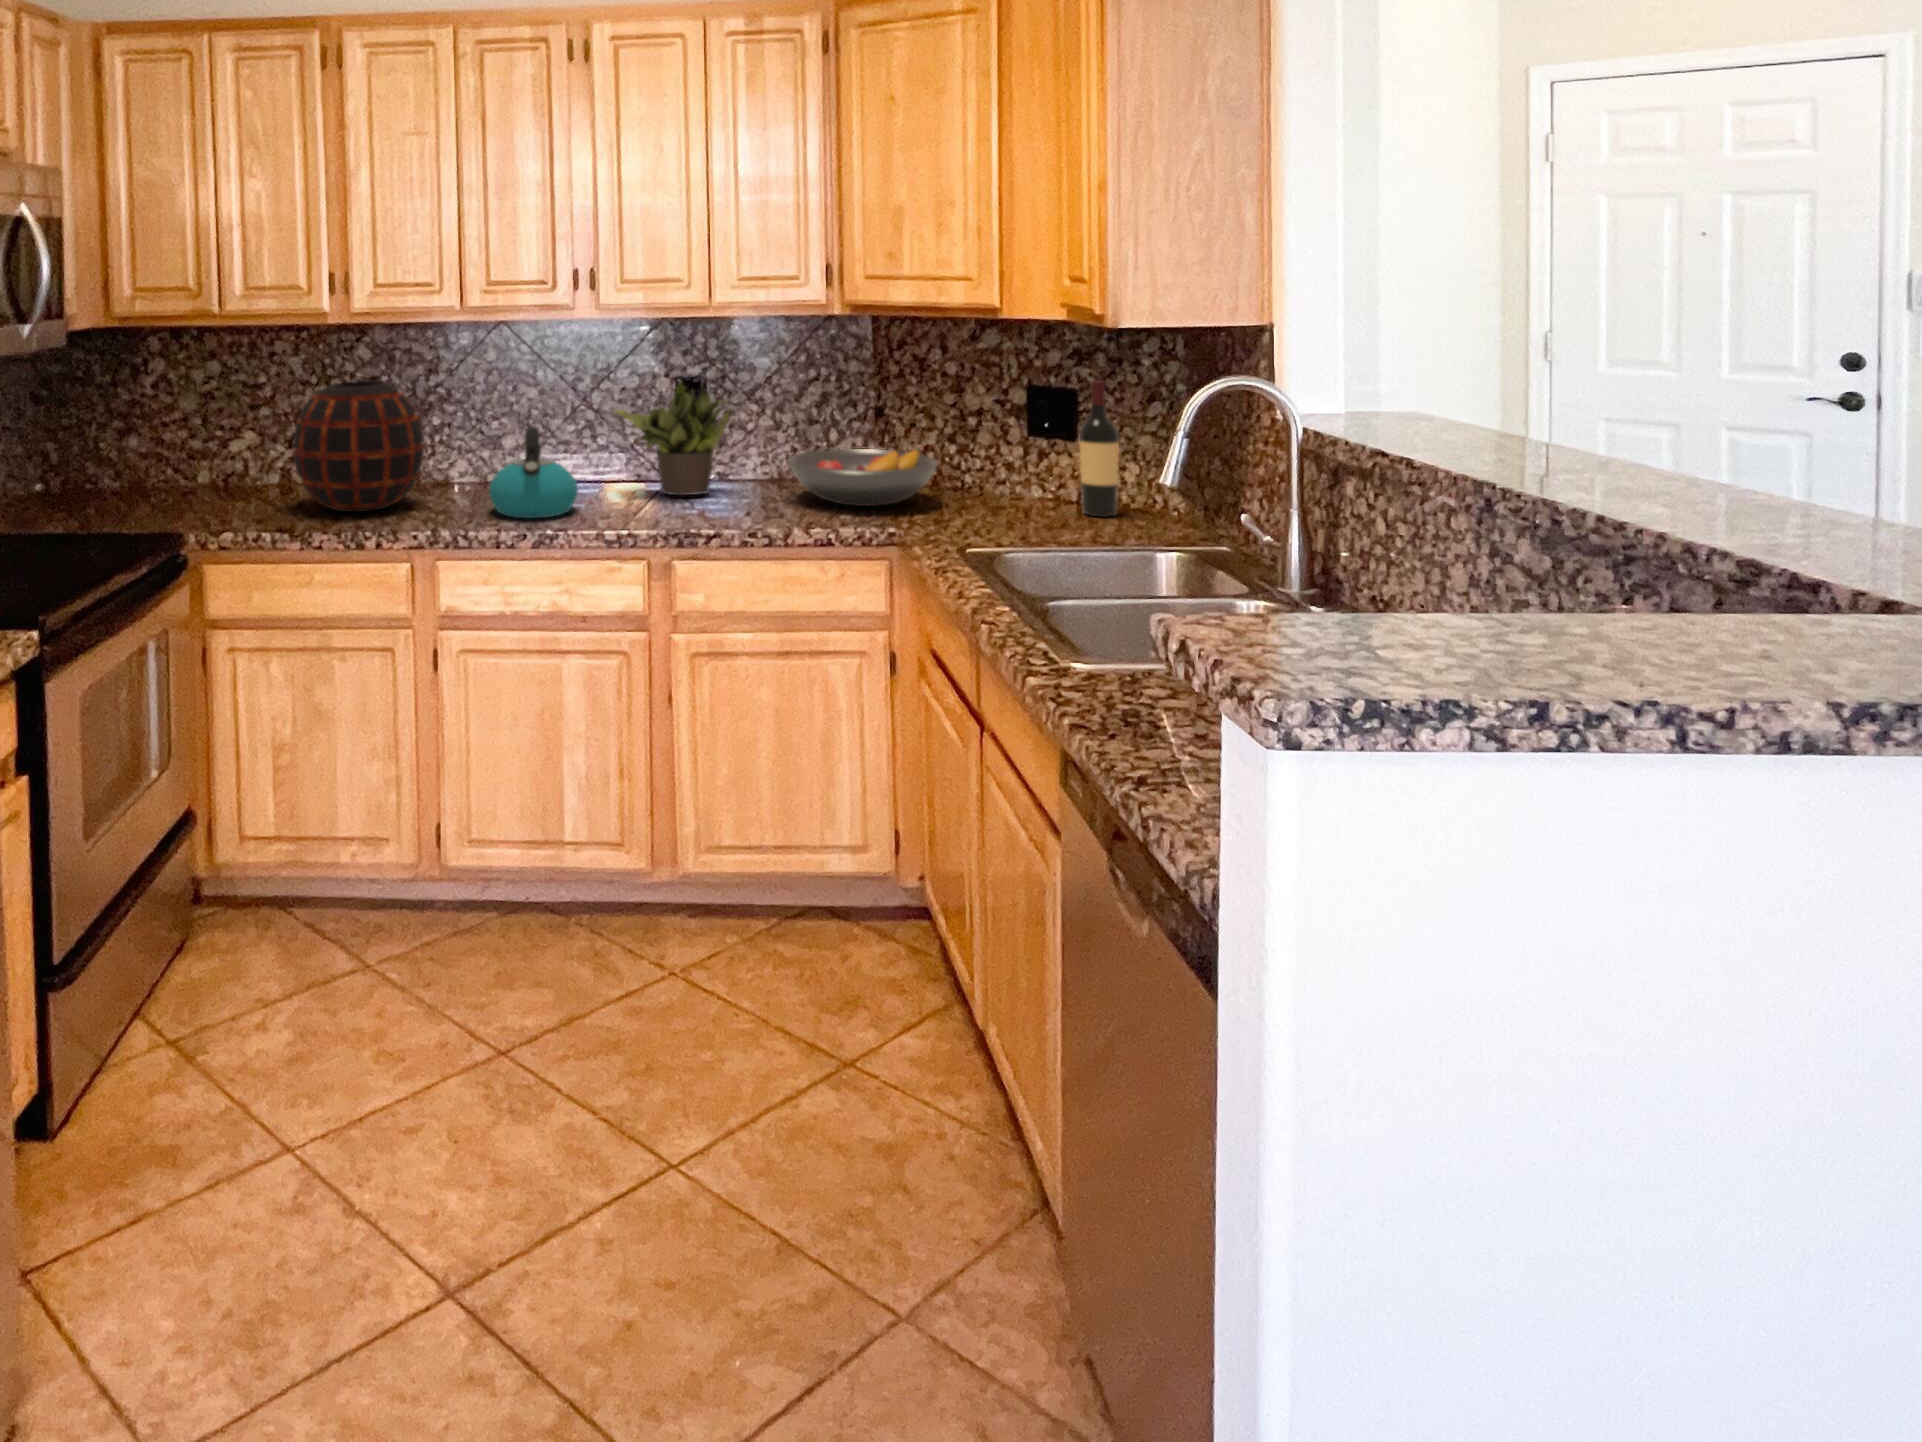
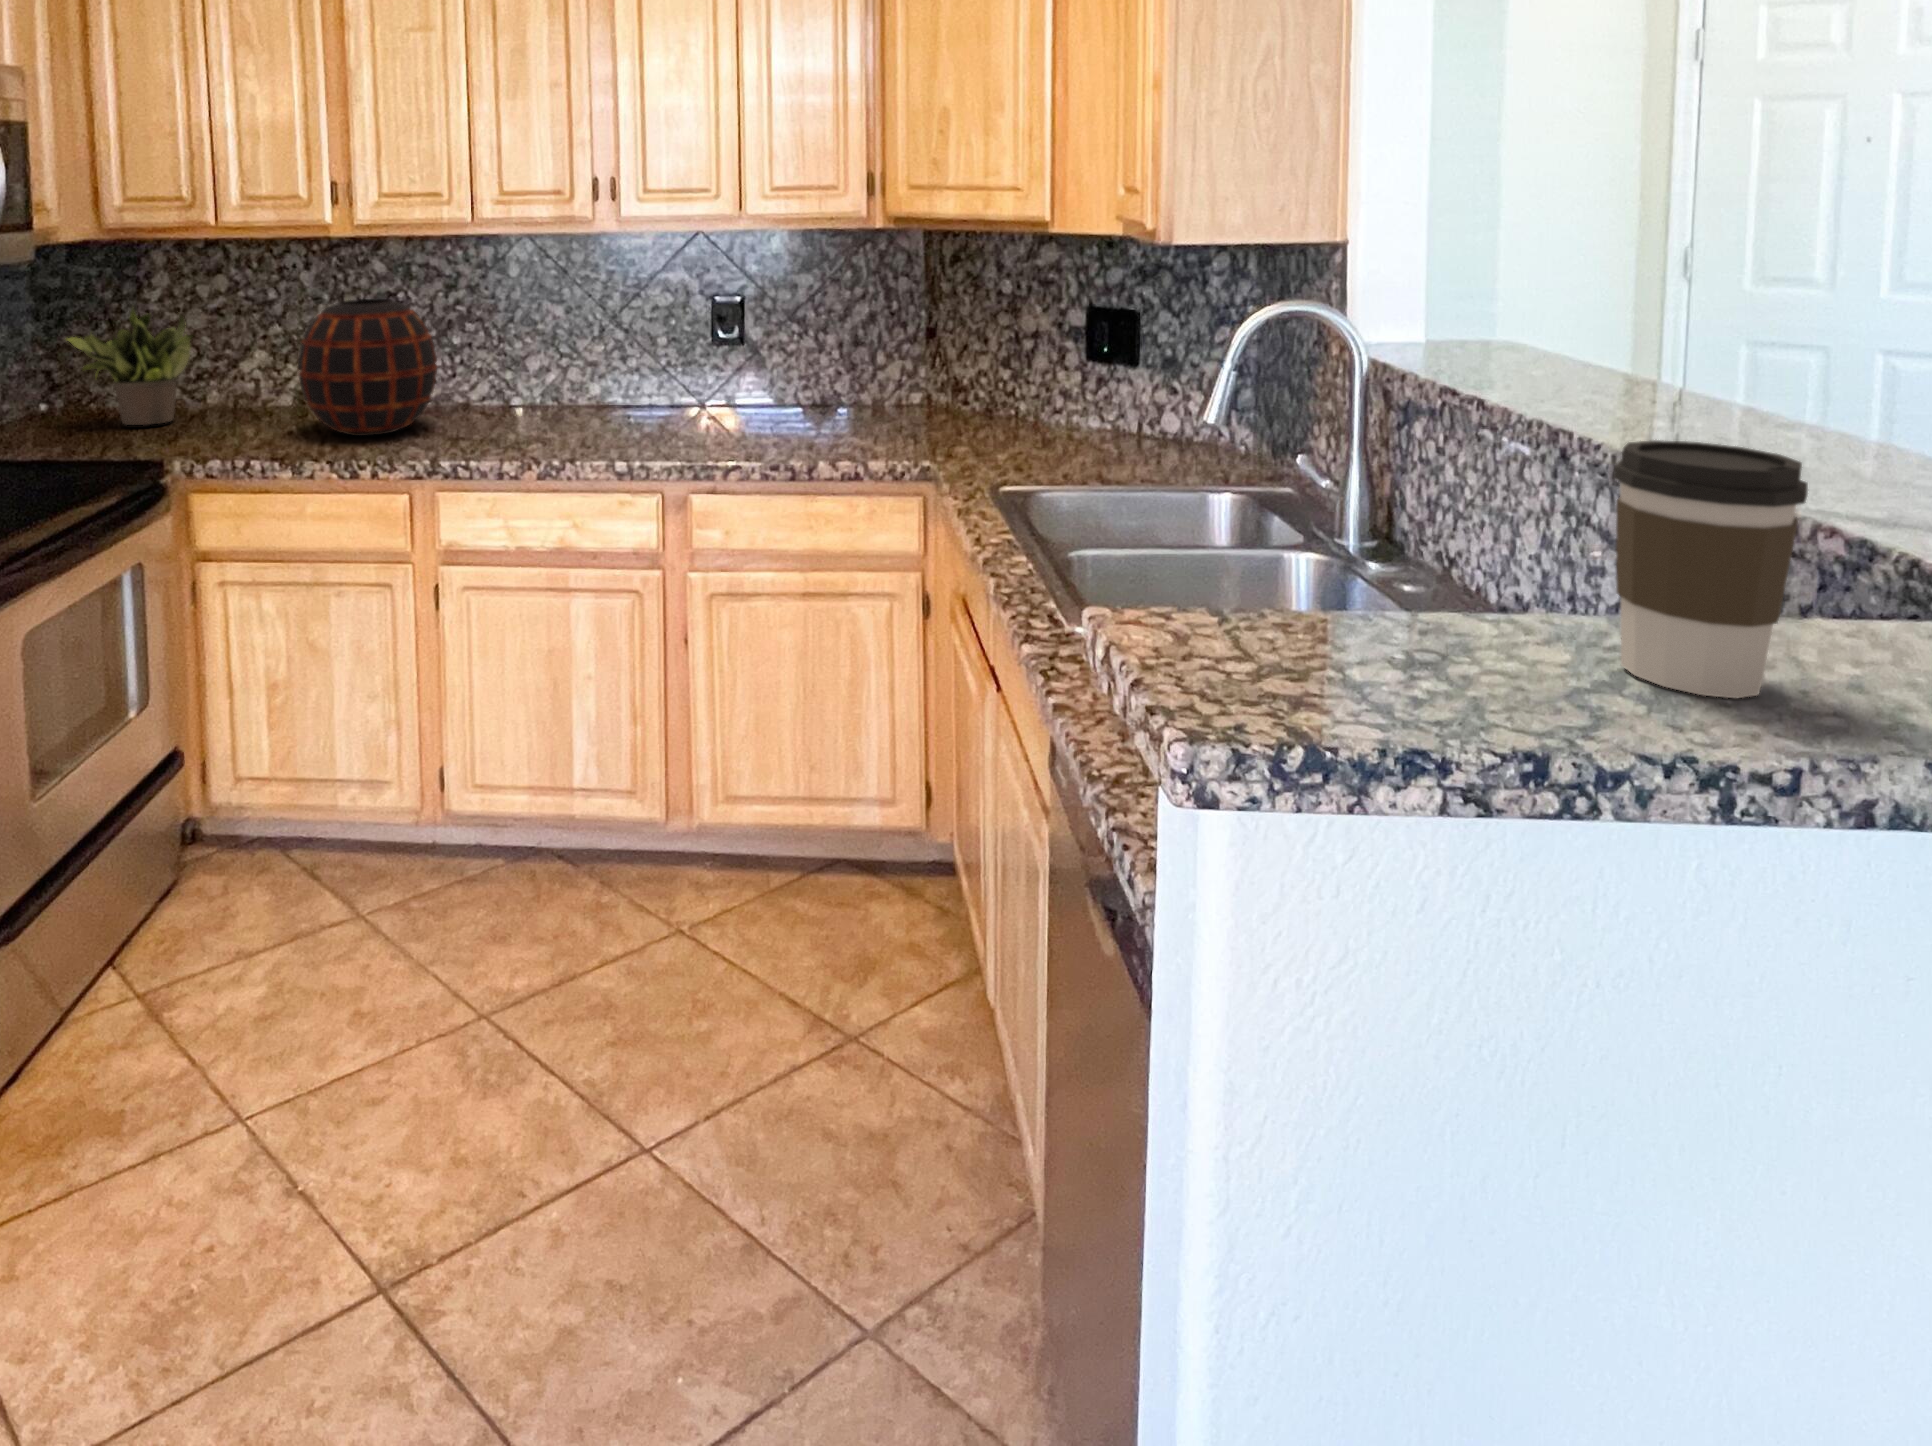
wine bottle: present [1079,380,1119,517] -> none [1132,302,1175,450]
potted plant: present [616,381,730,495] -> present [67,309,192,425]
kettle: present [489,427,578,518] -> none [501,348,595,445]
fruit bowl: present [787,449,938,506] -> none [819,373,980,435]
coffee cup: none [1570,472,1715,664] -> present [1613,440,1808,698]

